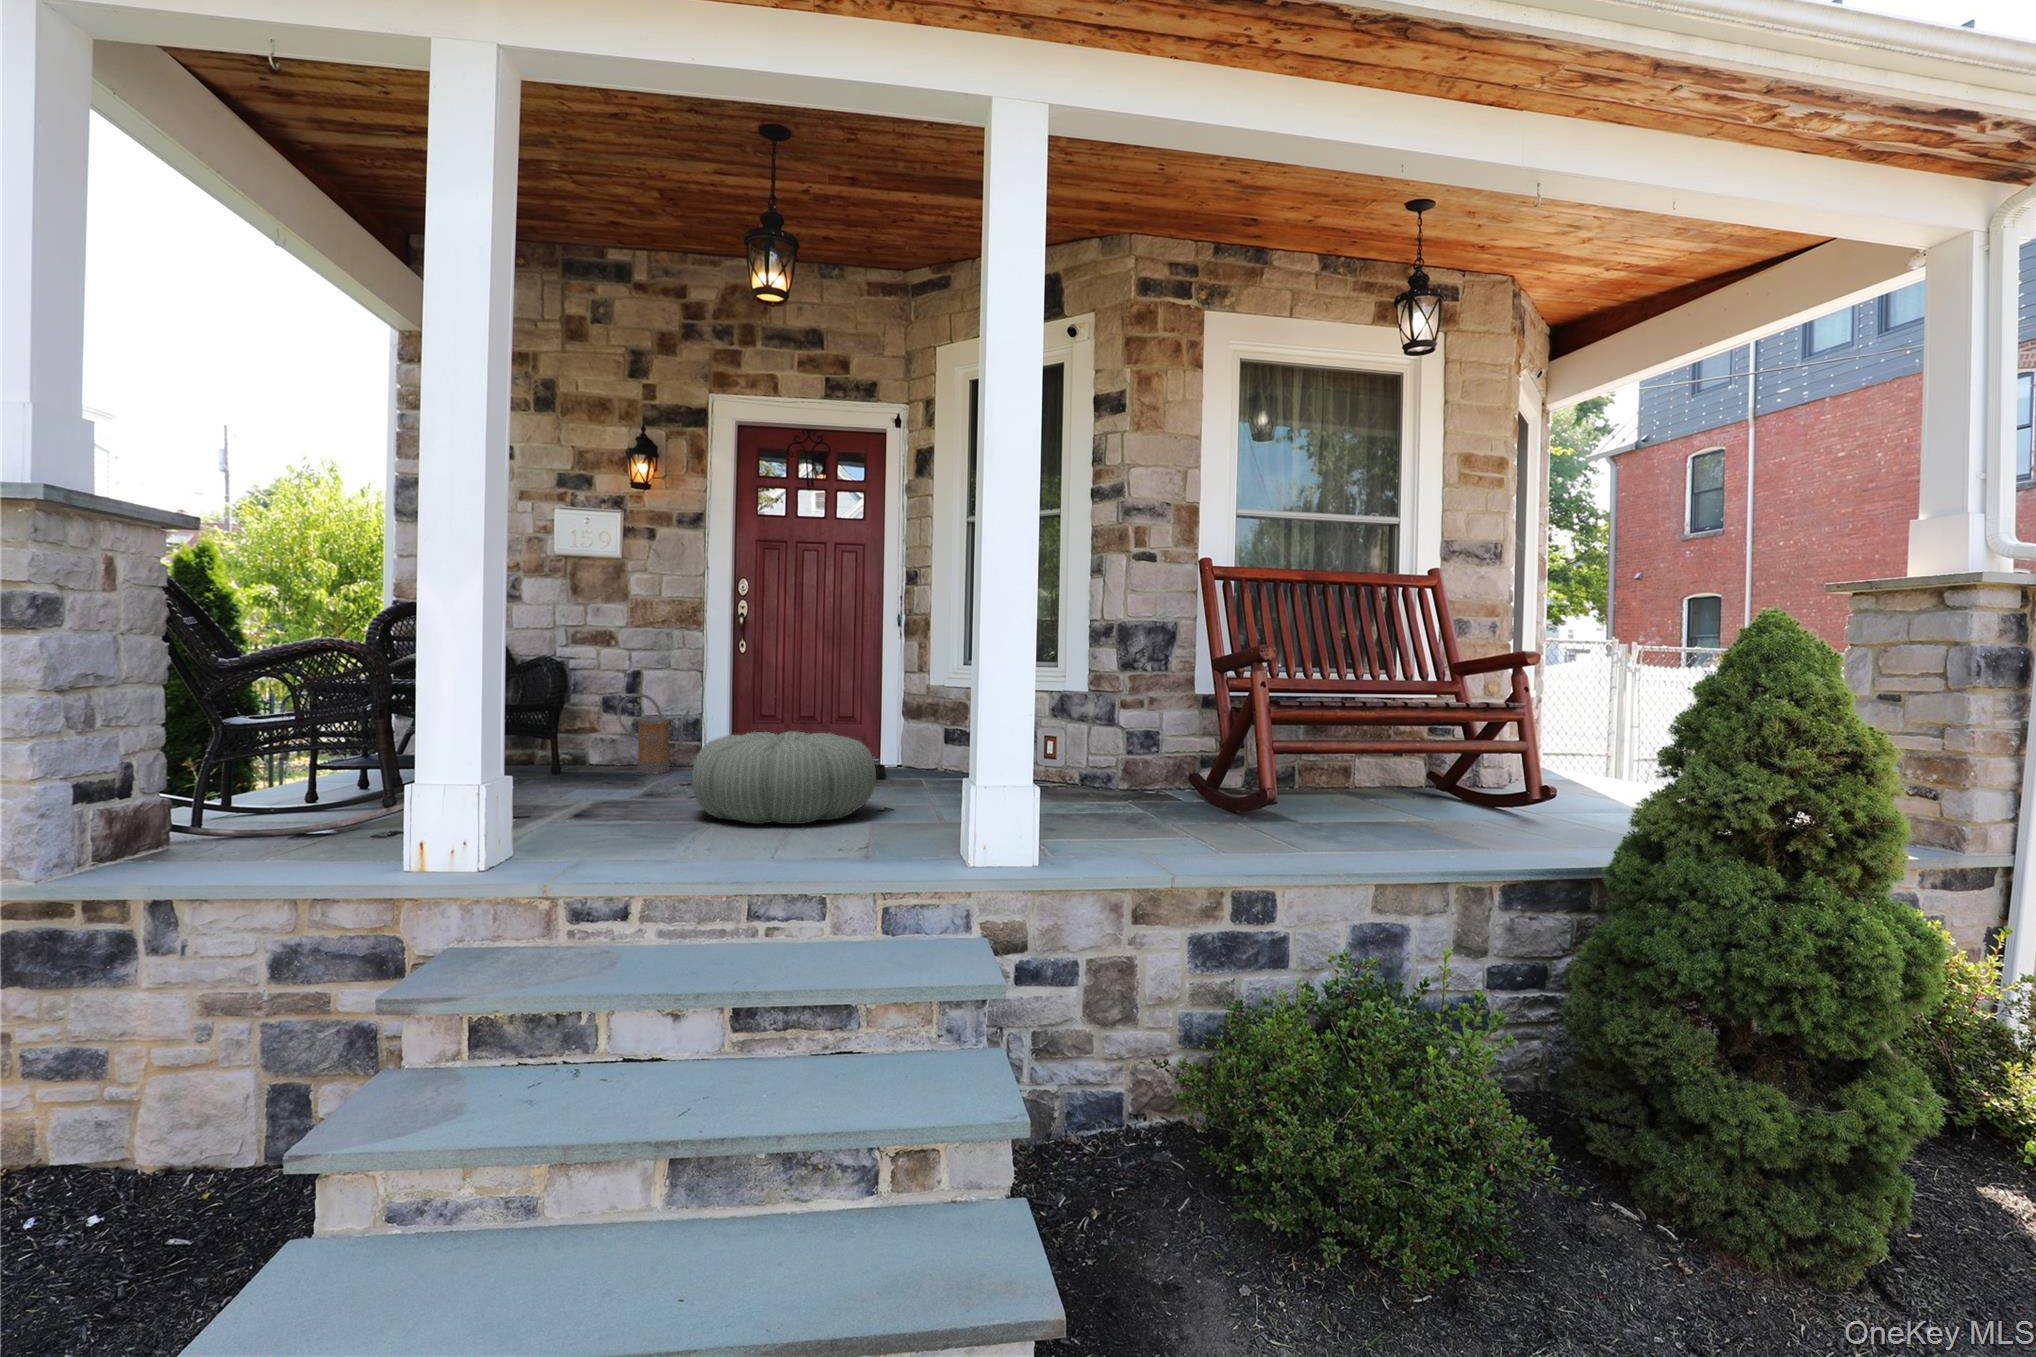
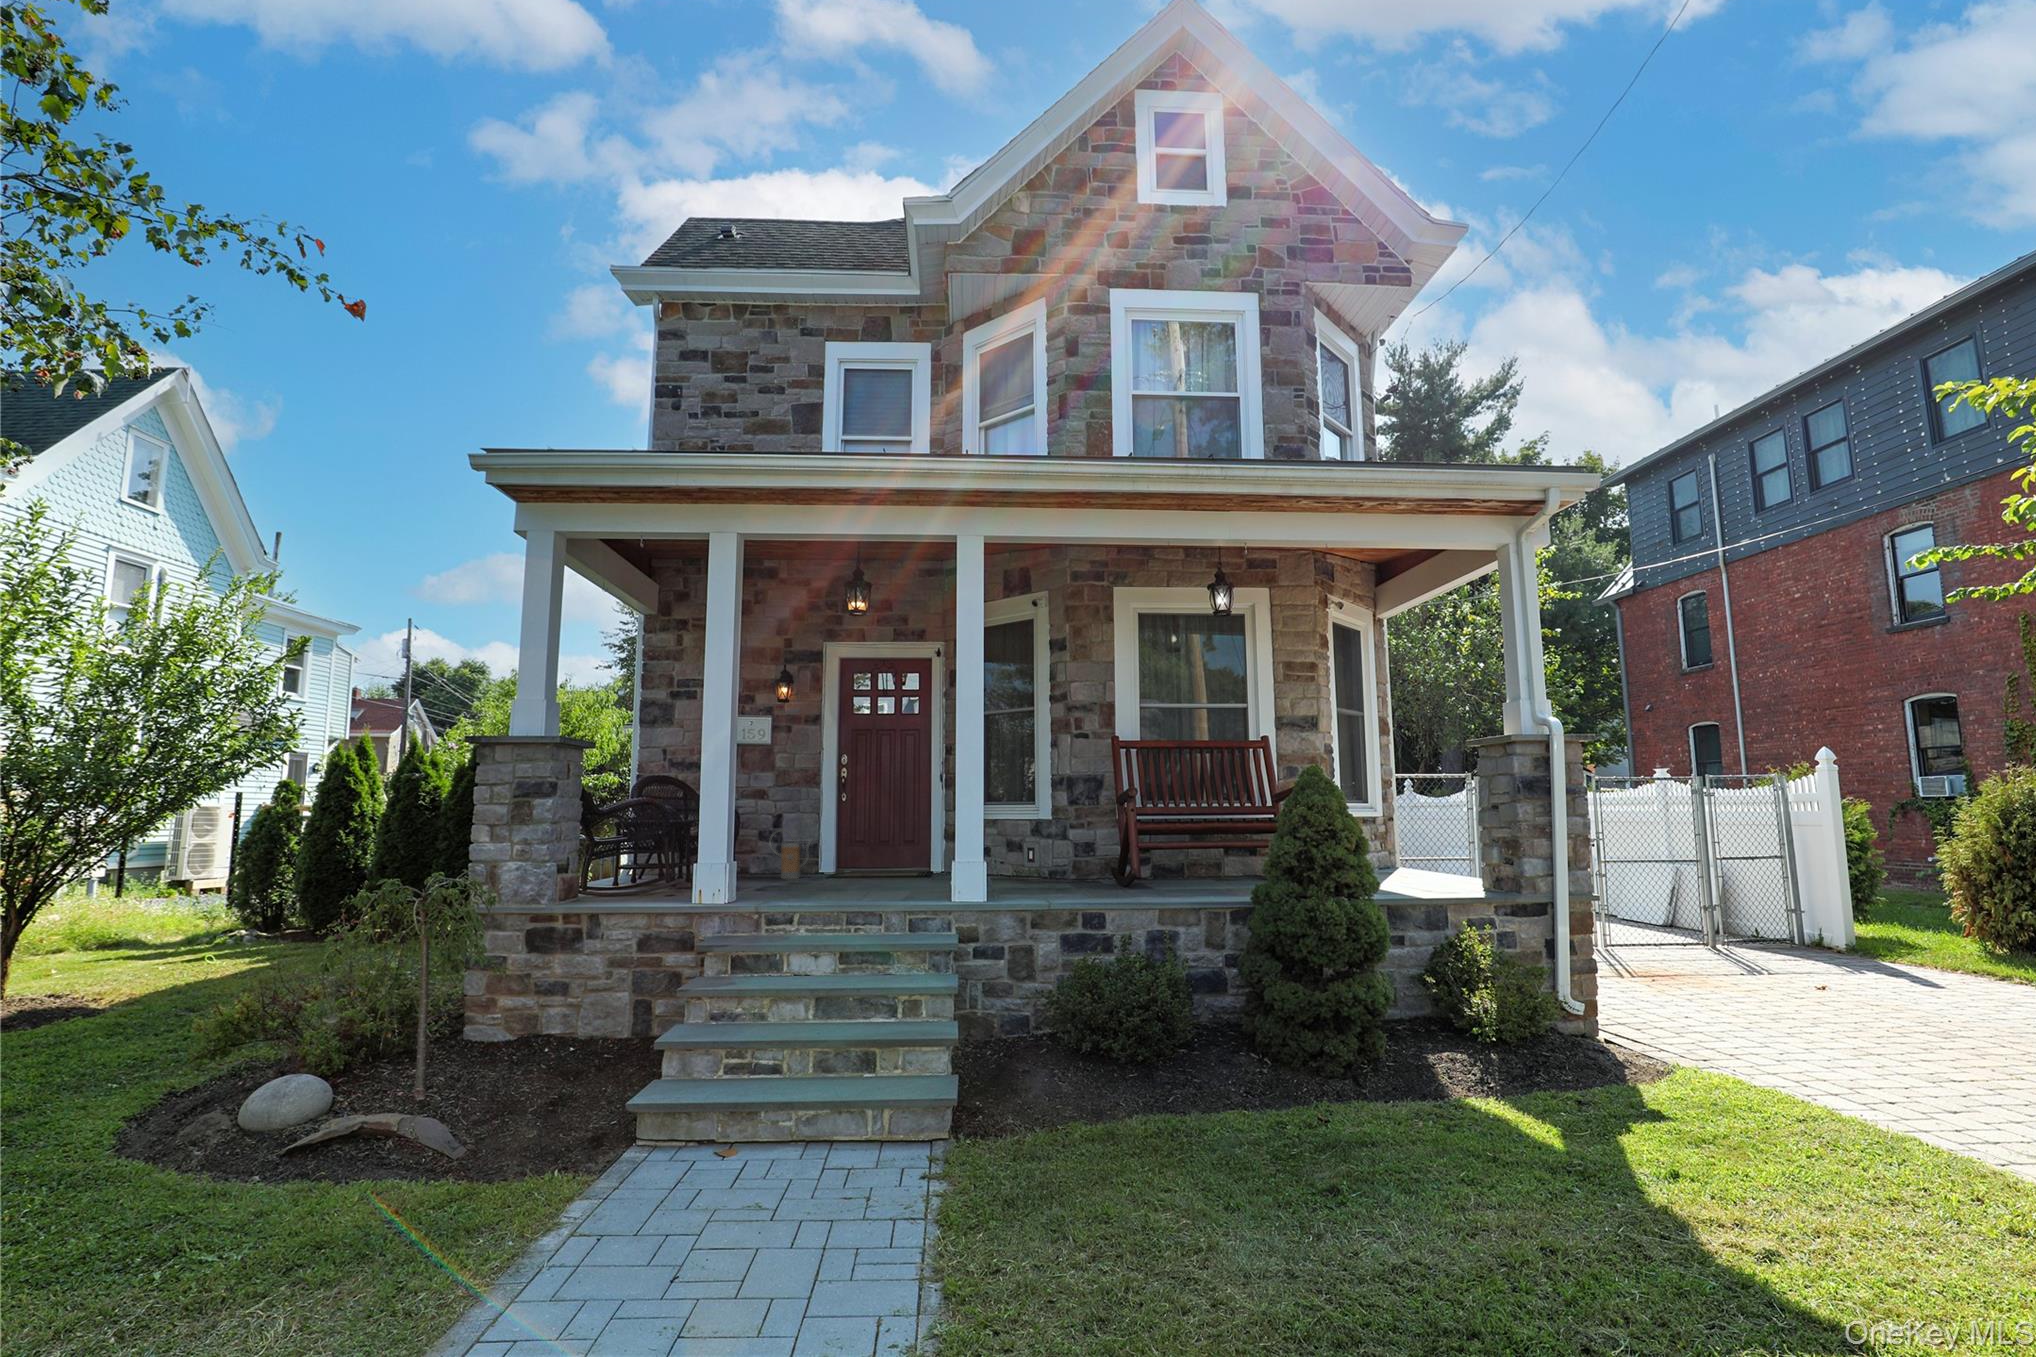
pouf: present [692,731,876,824] -> none [817,846,916,893]

